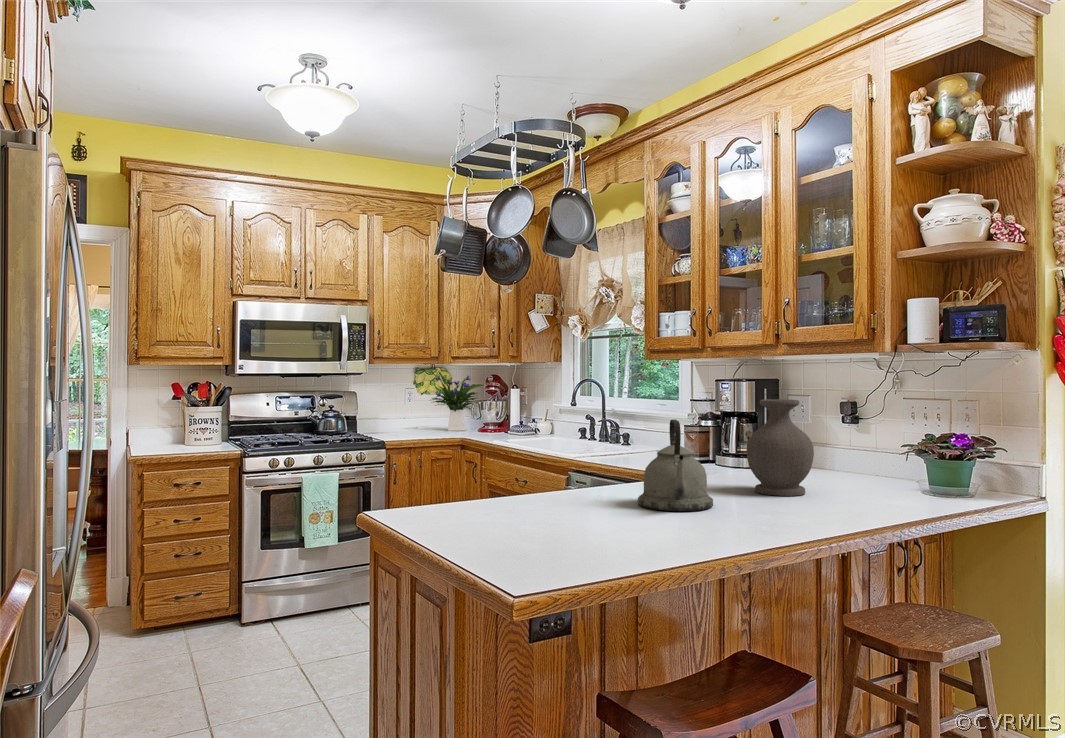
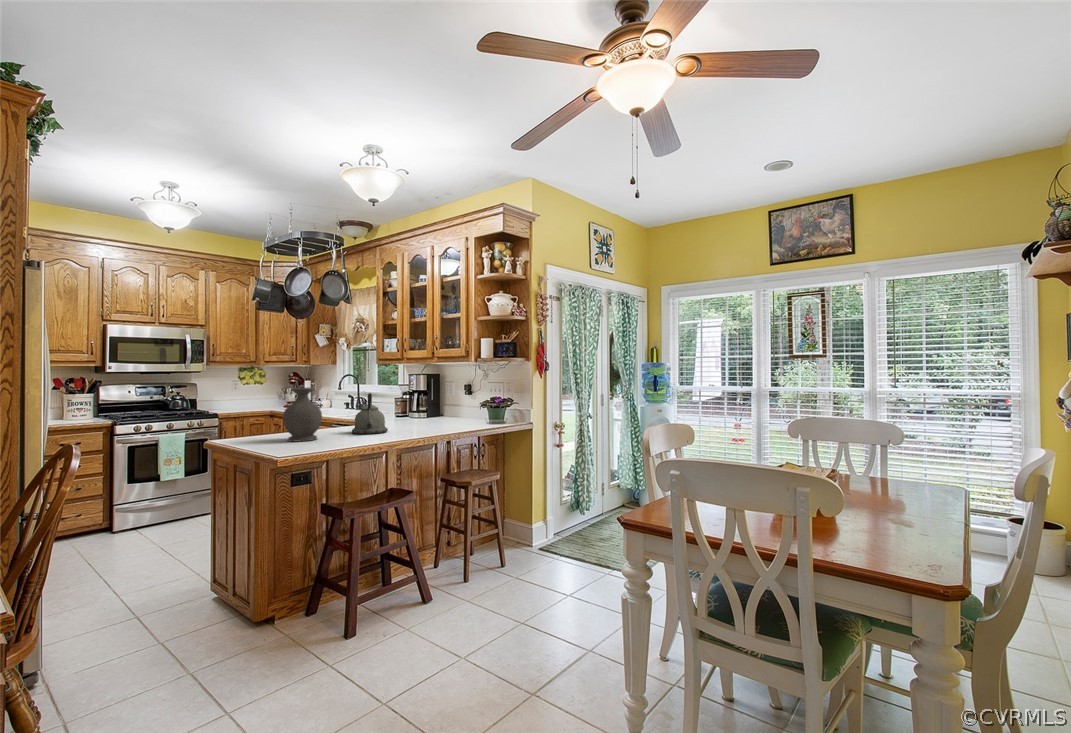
flower arrangement: present [432,372,483,431] -> none [249,370,287,407]
vase: present [746,399,814,496] -> present [283,387,322,442]

